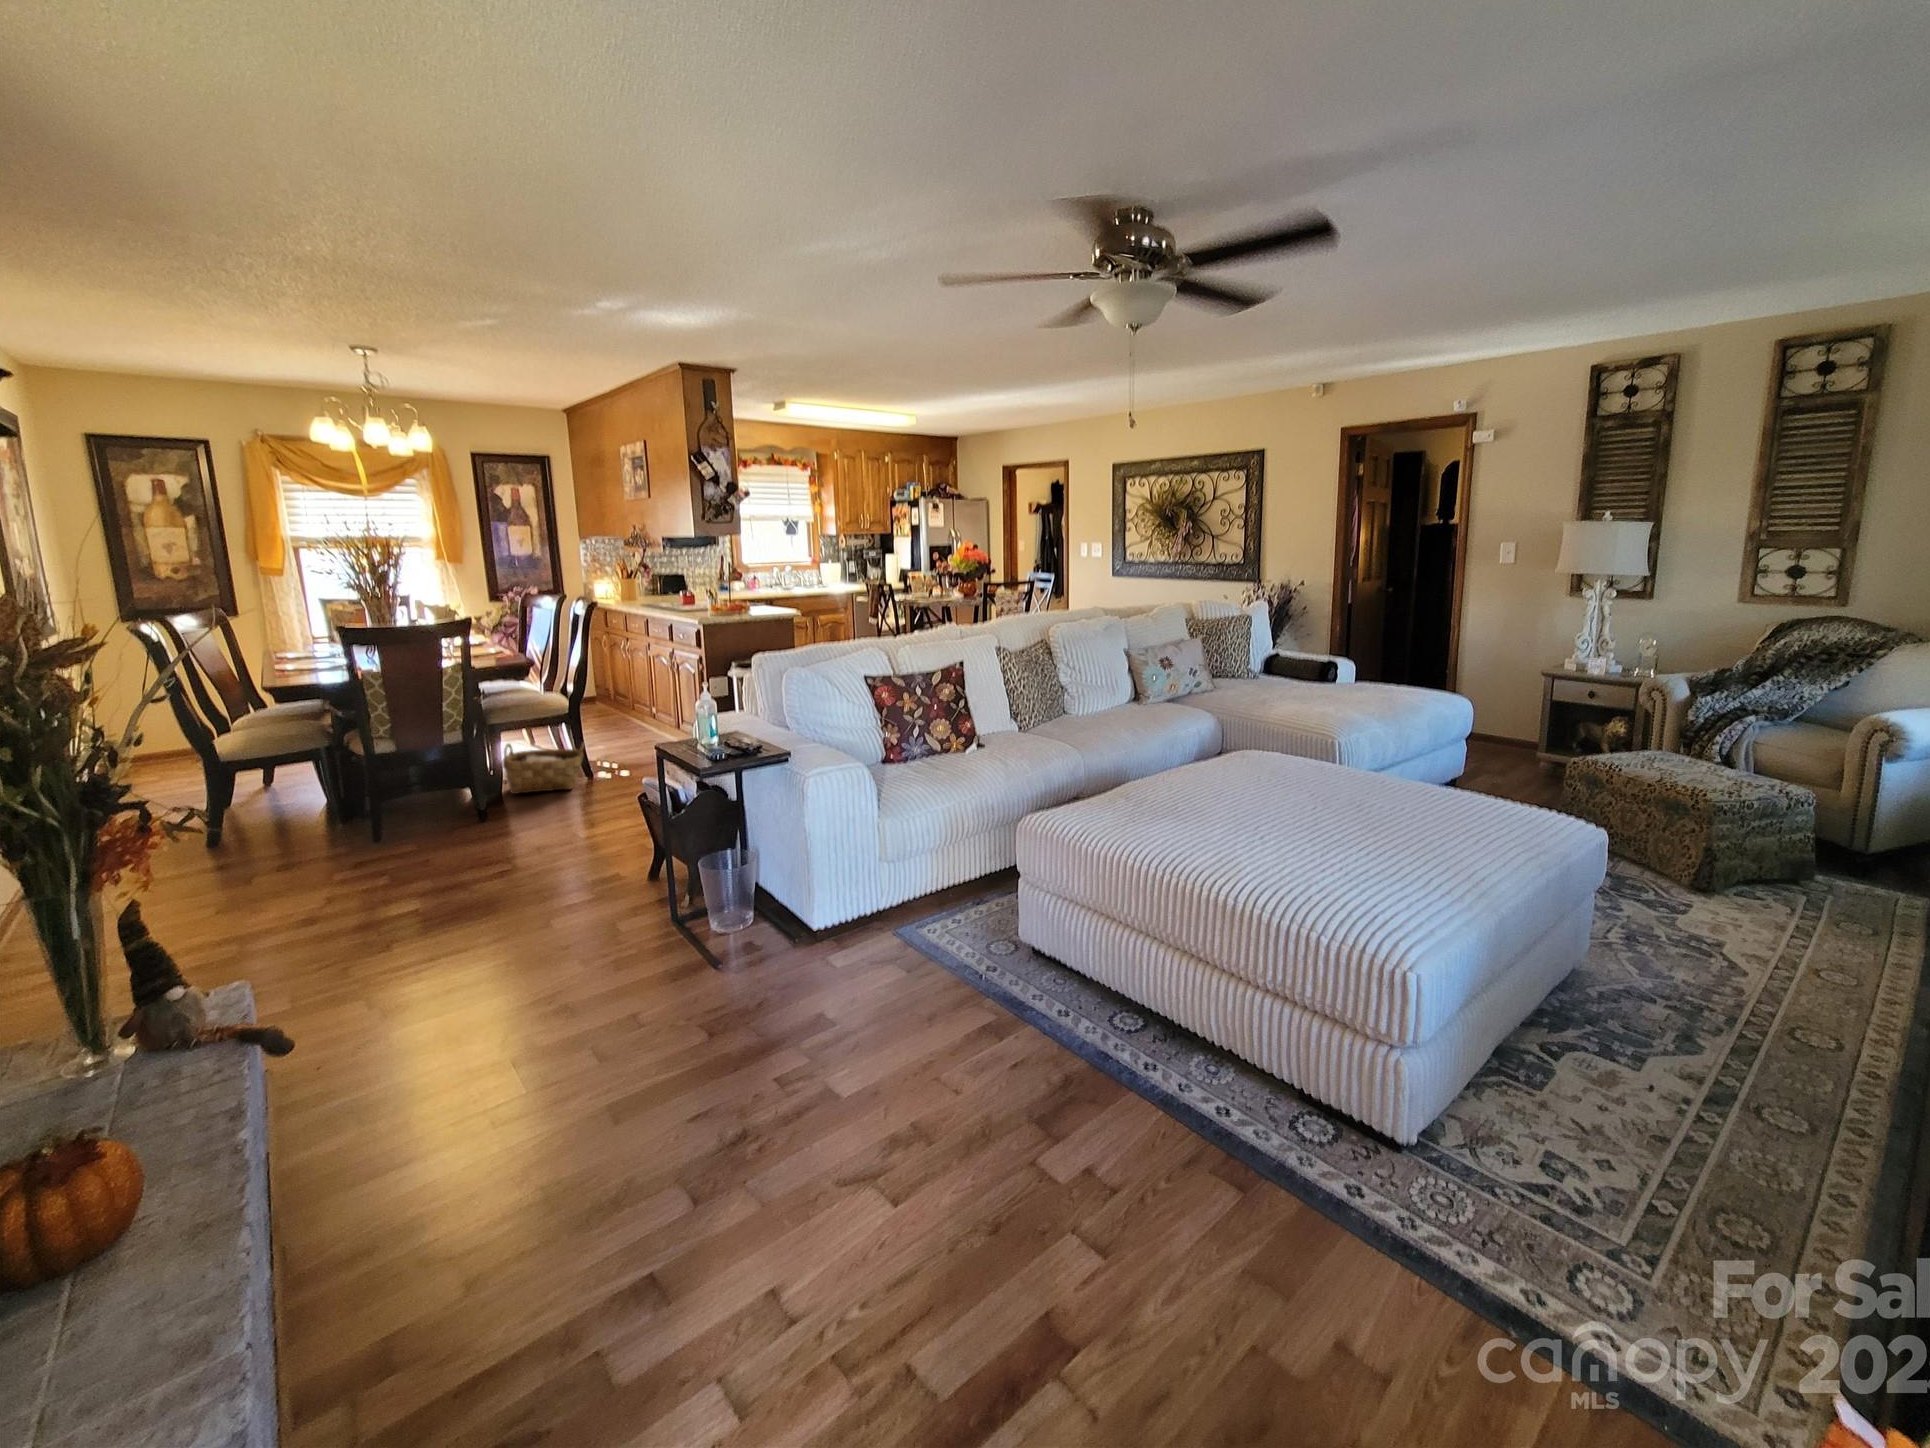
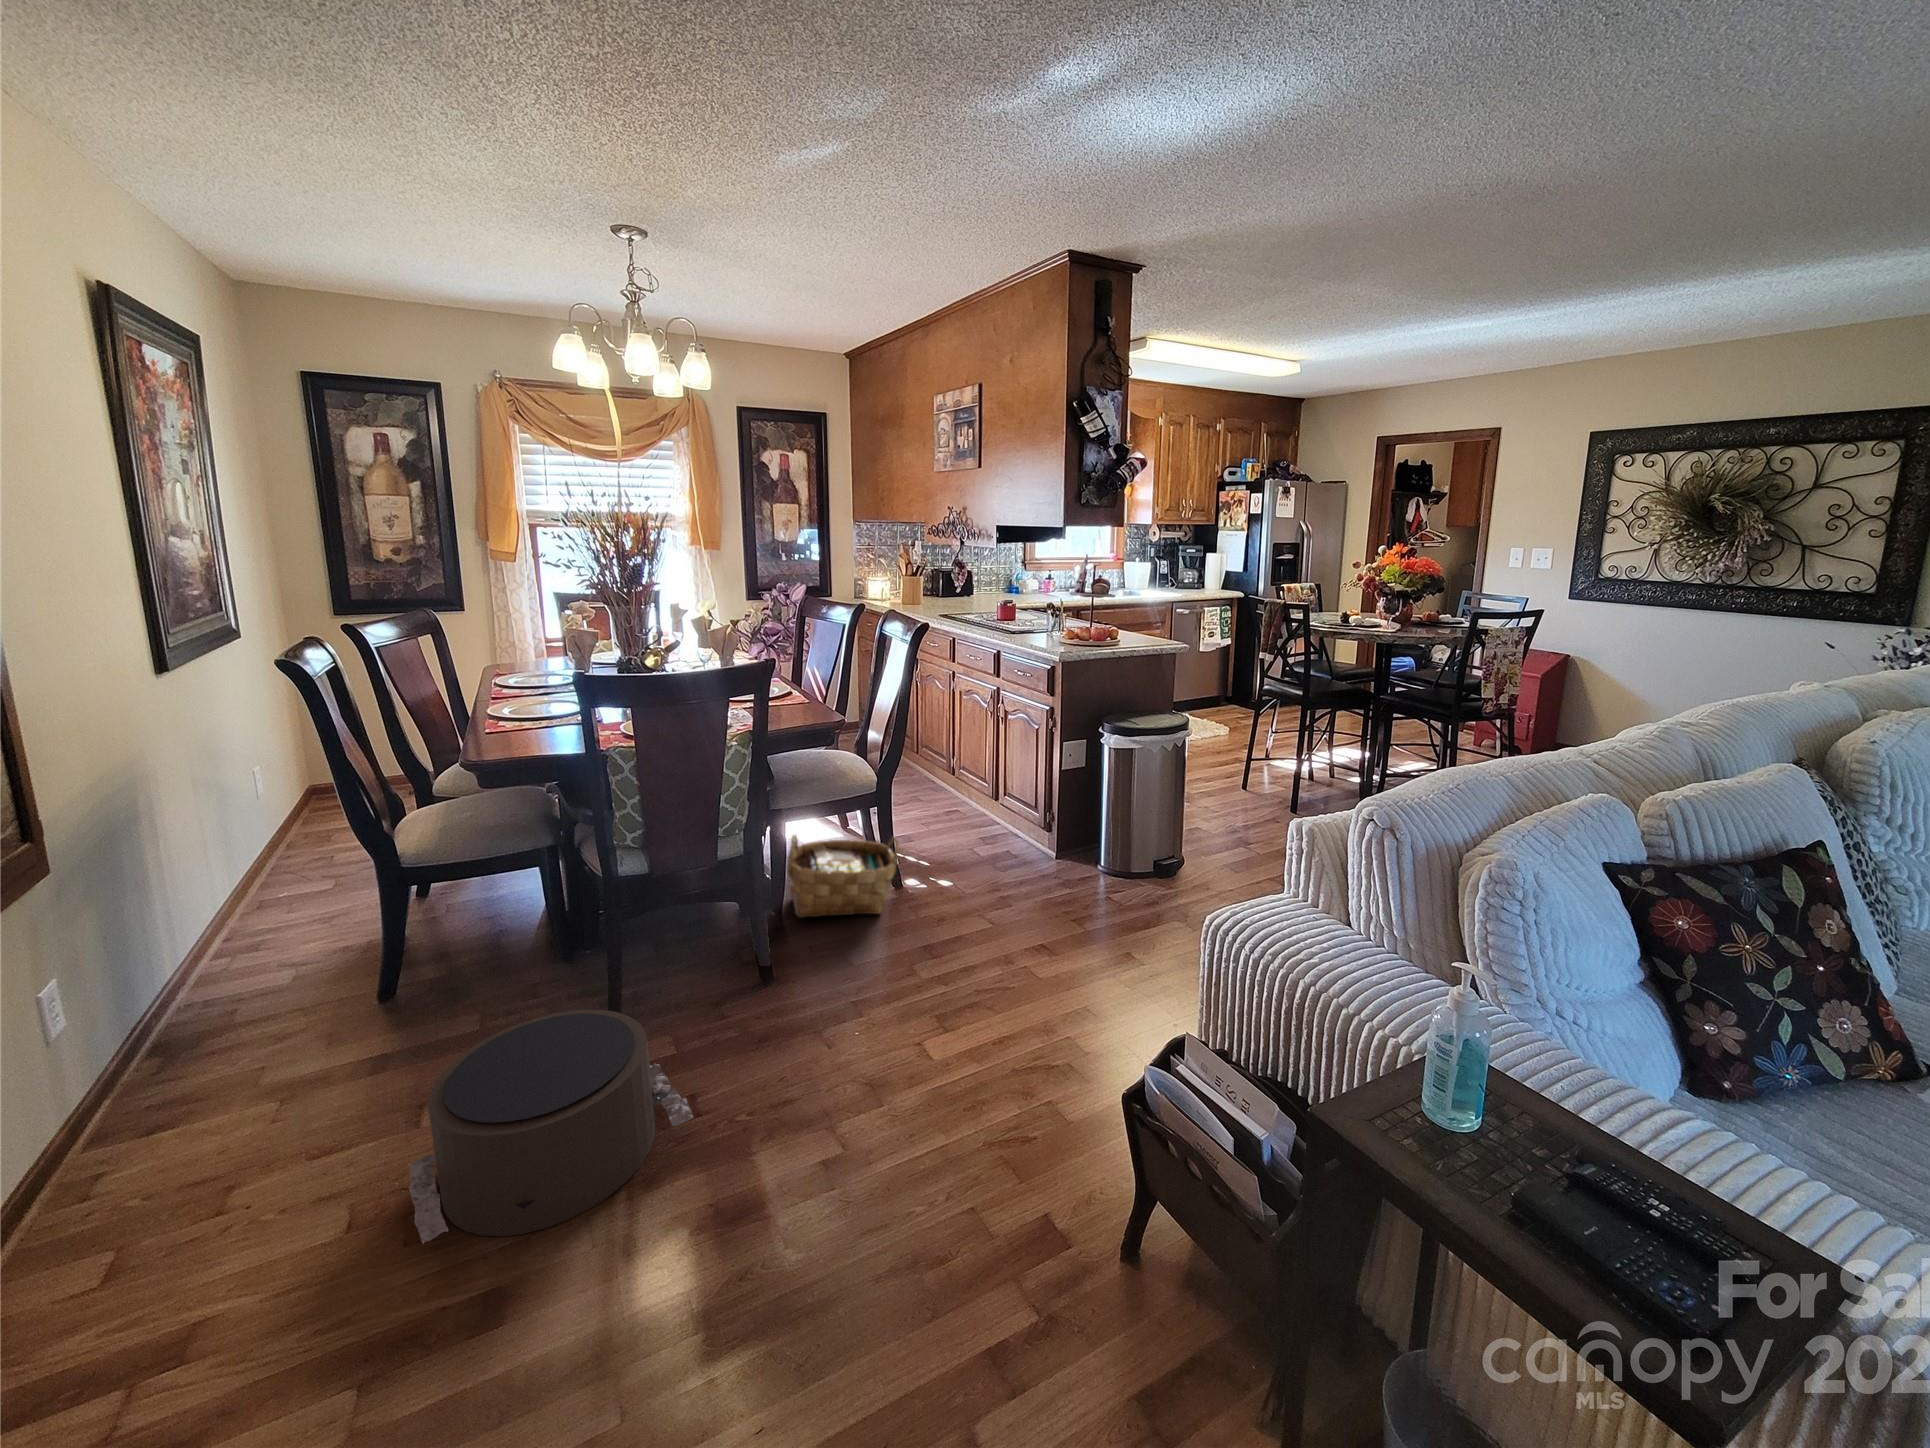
pouf: none [251,815,423,908] -> present [409,1010,693,1243]

